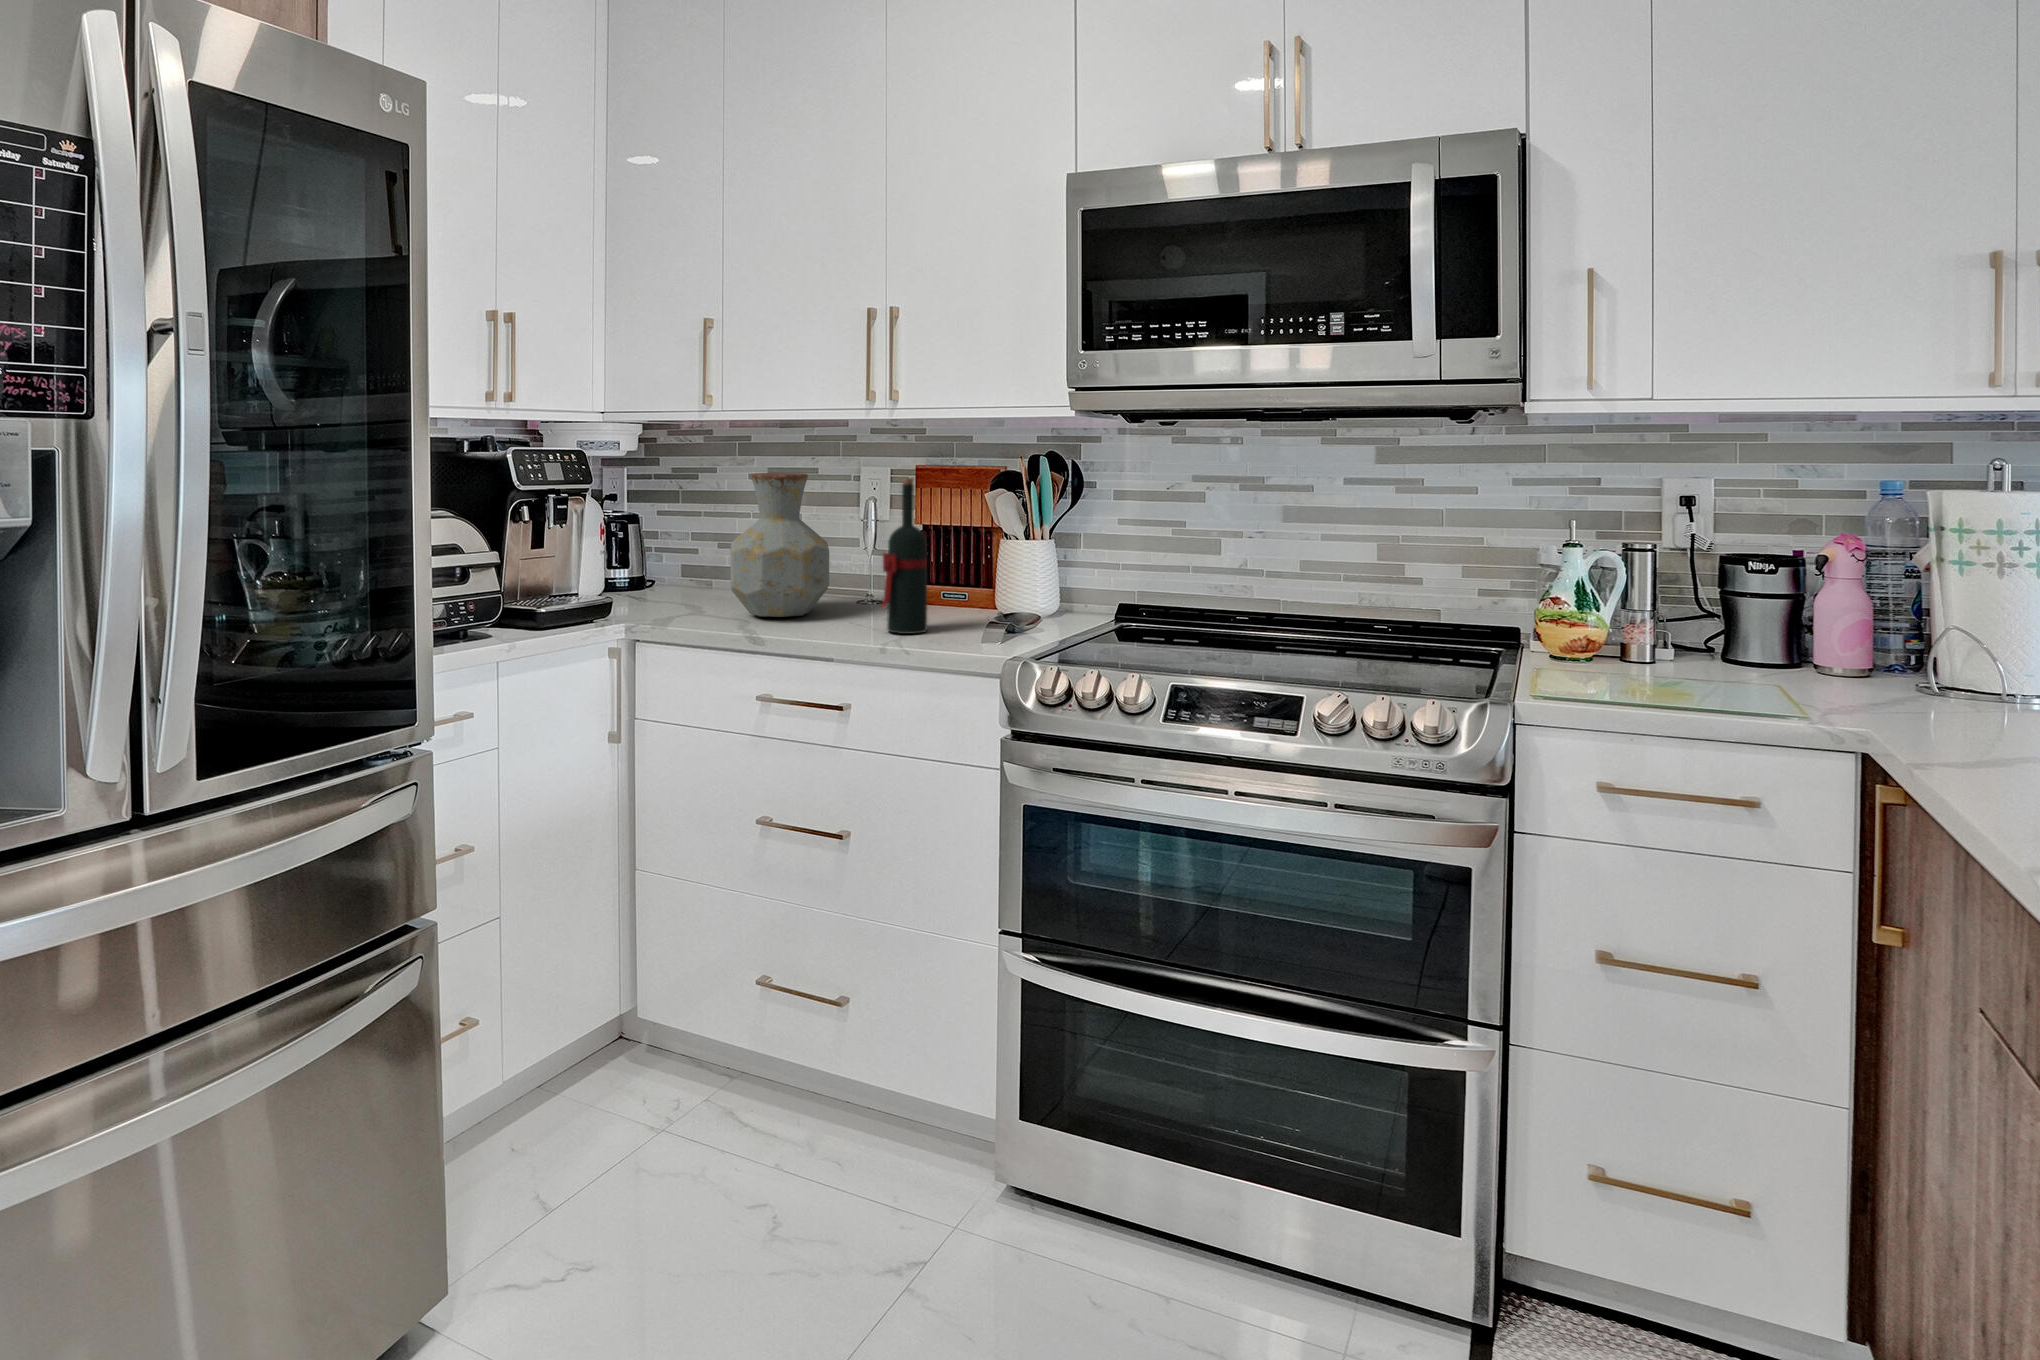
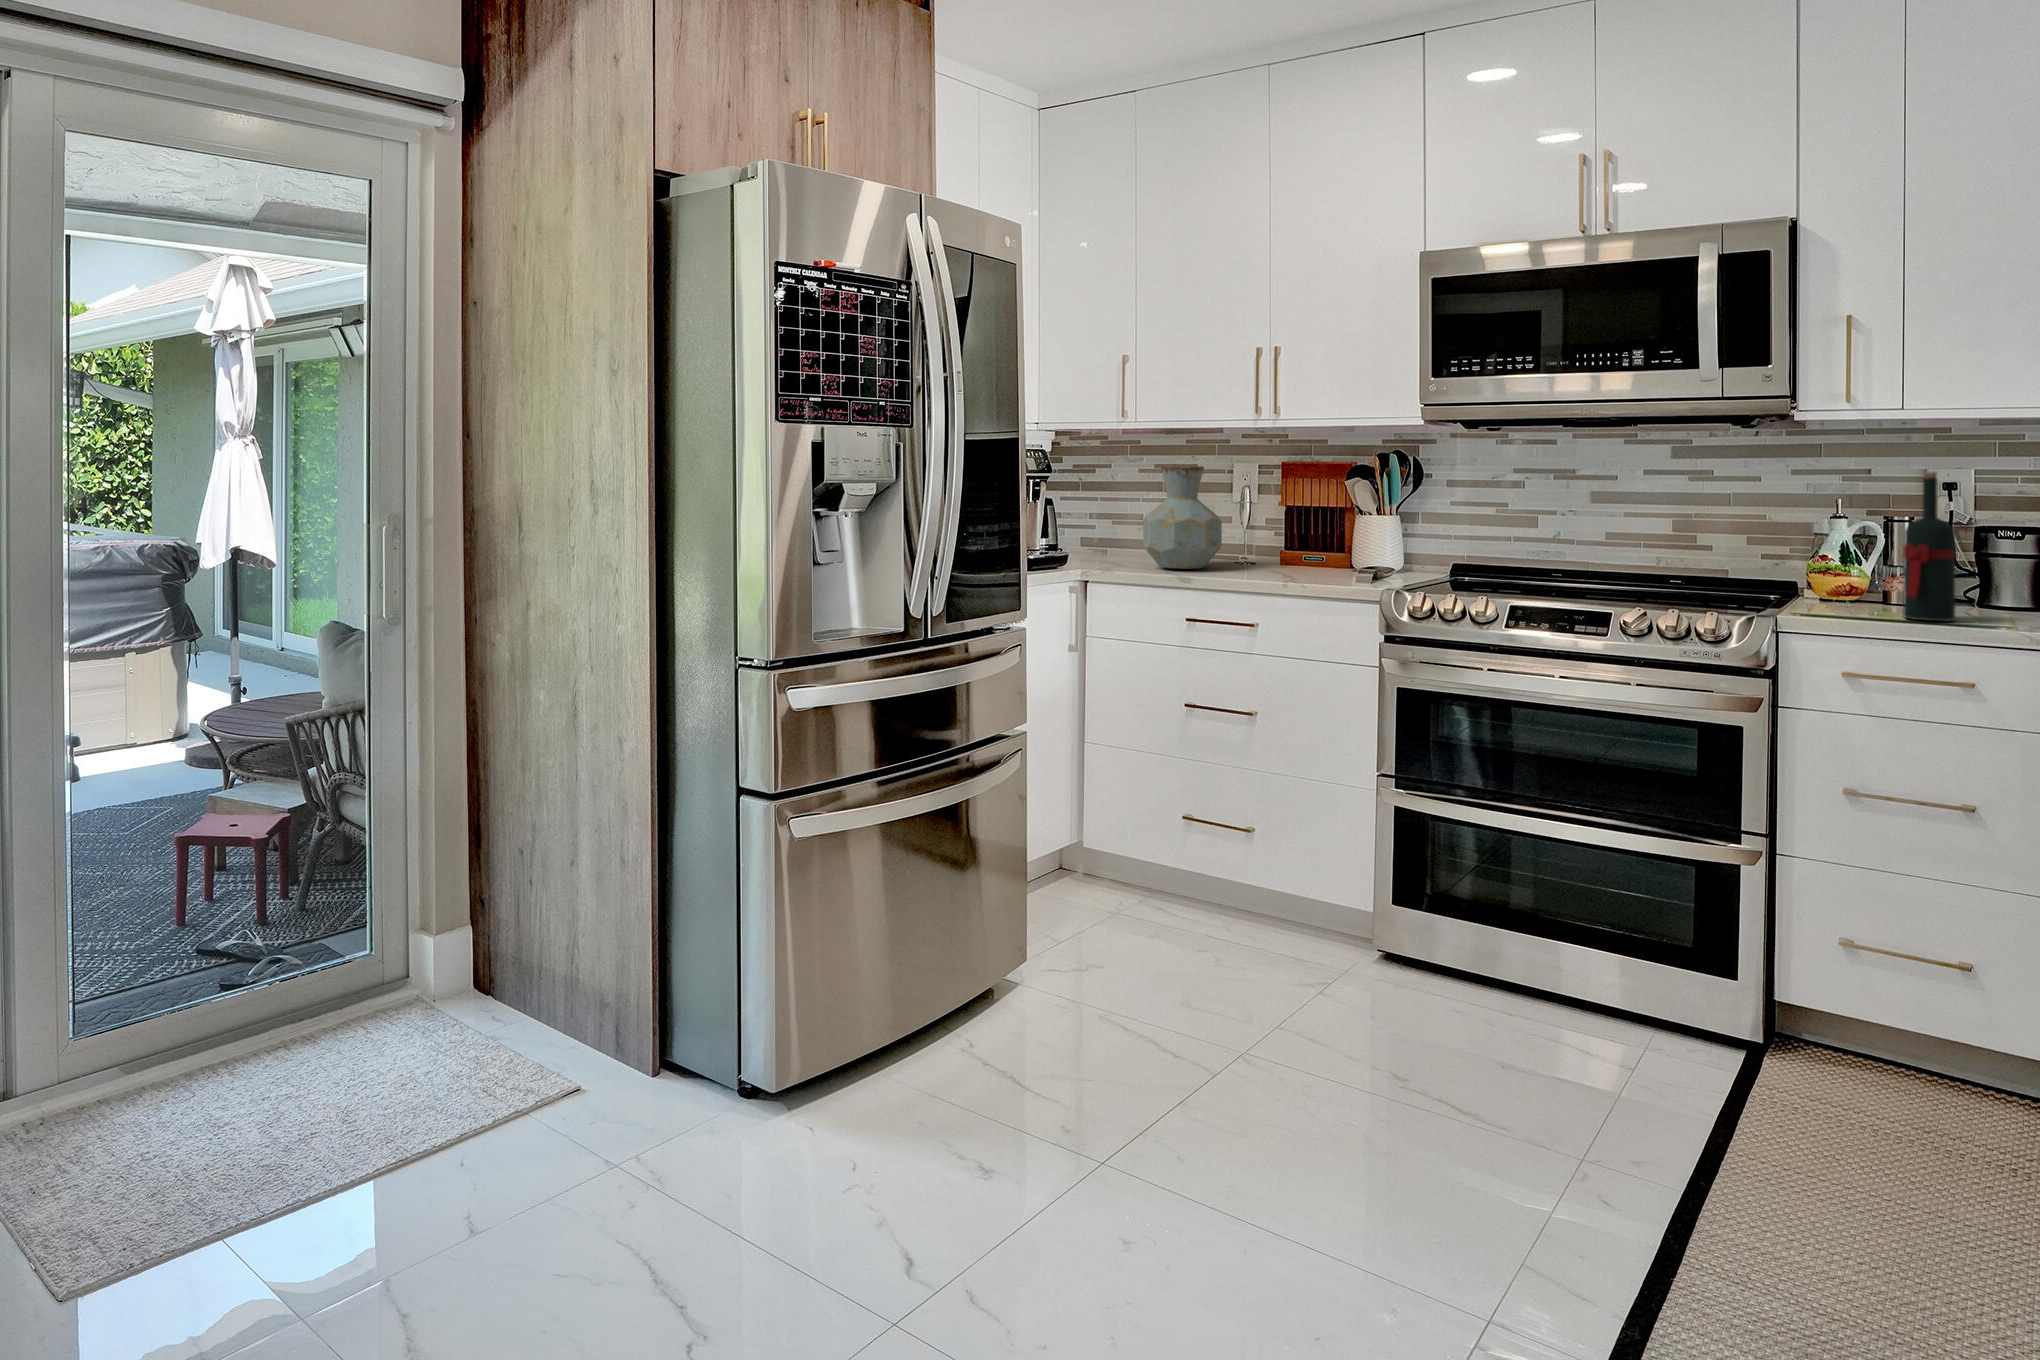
wine bottle: present [881,478,927,634] -> present [1903,472,1955,622]

